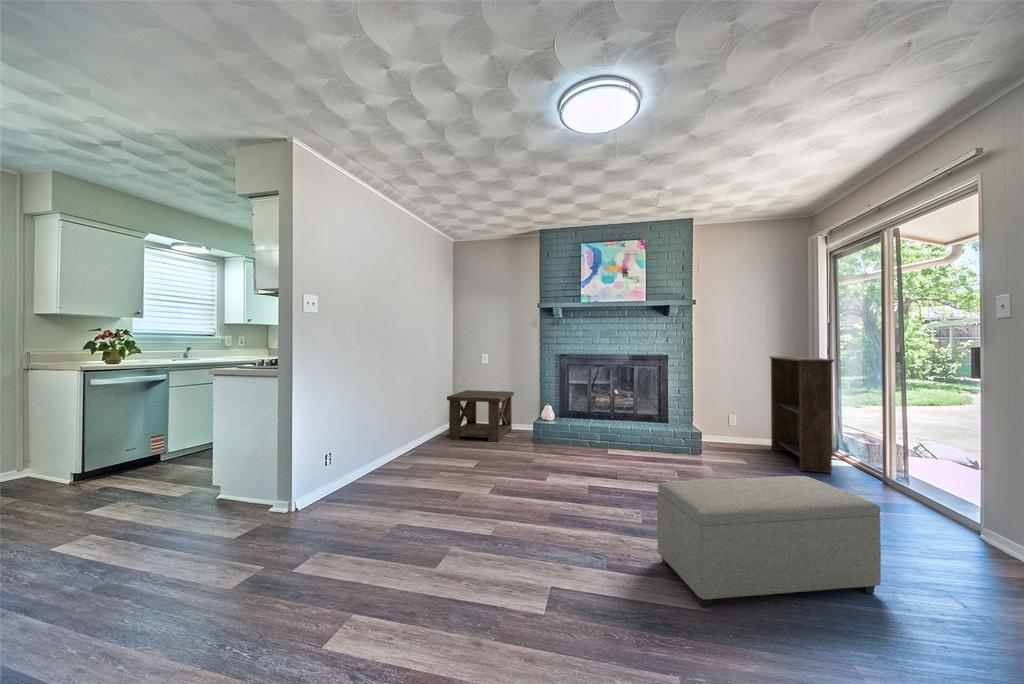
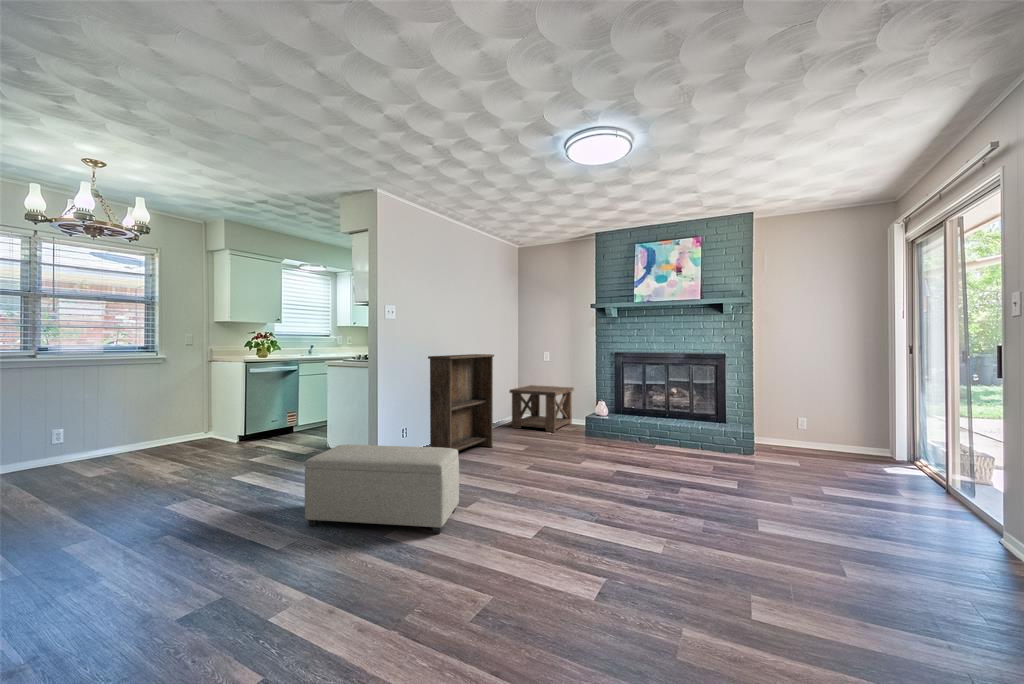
bookshelf: present [769,356,834,473] -> present [428,354,494,451]
ottoman: present [657,476,881,607] -> present [305,445,459,534]

